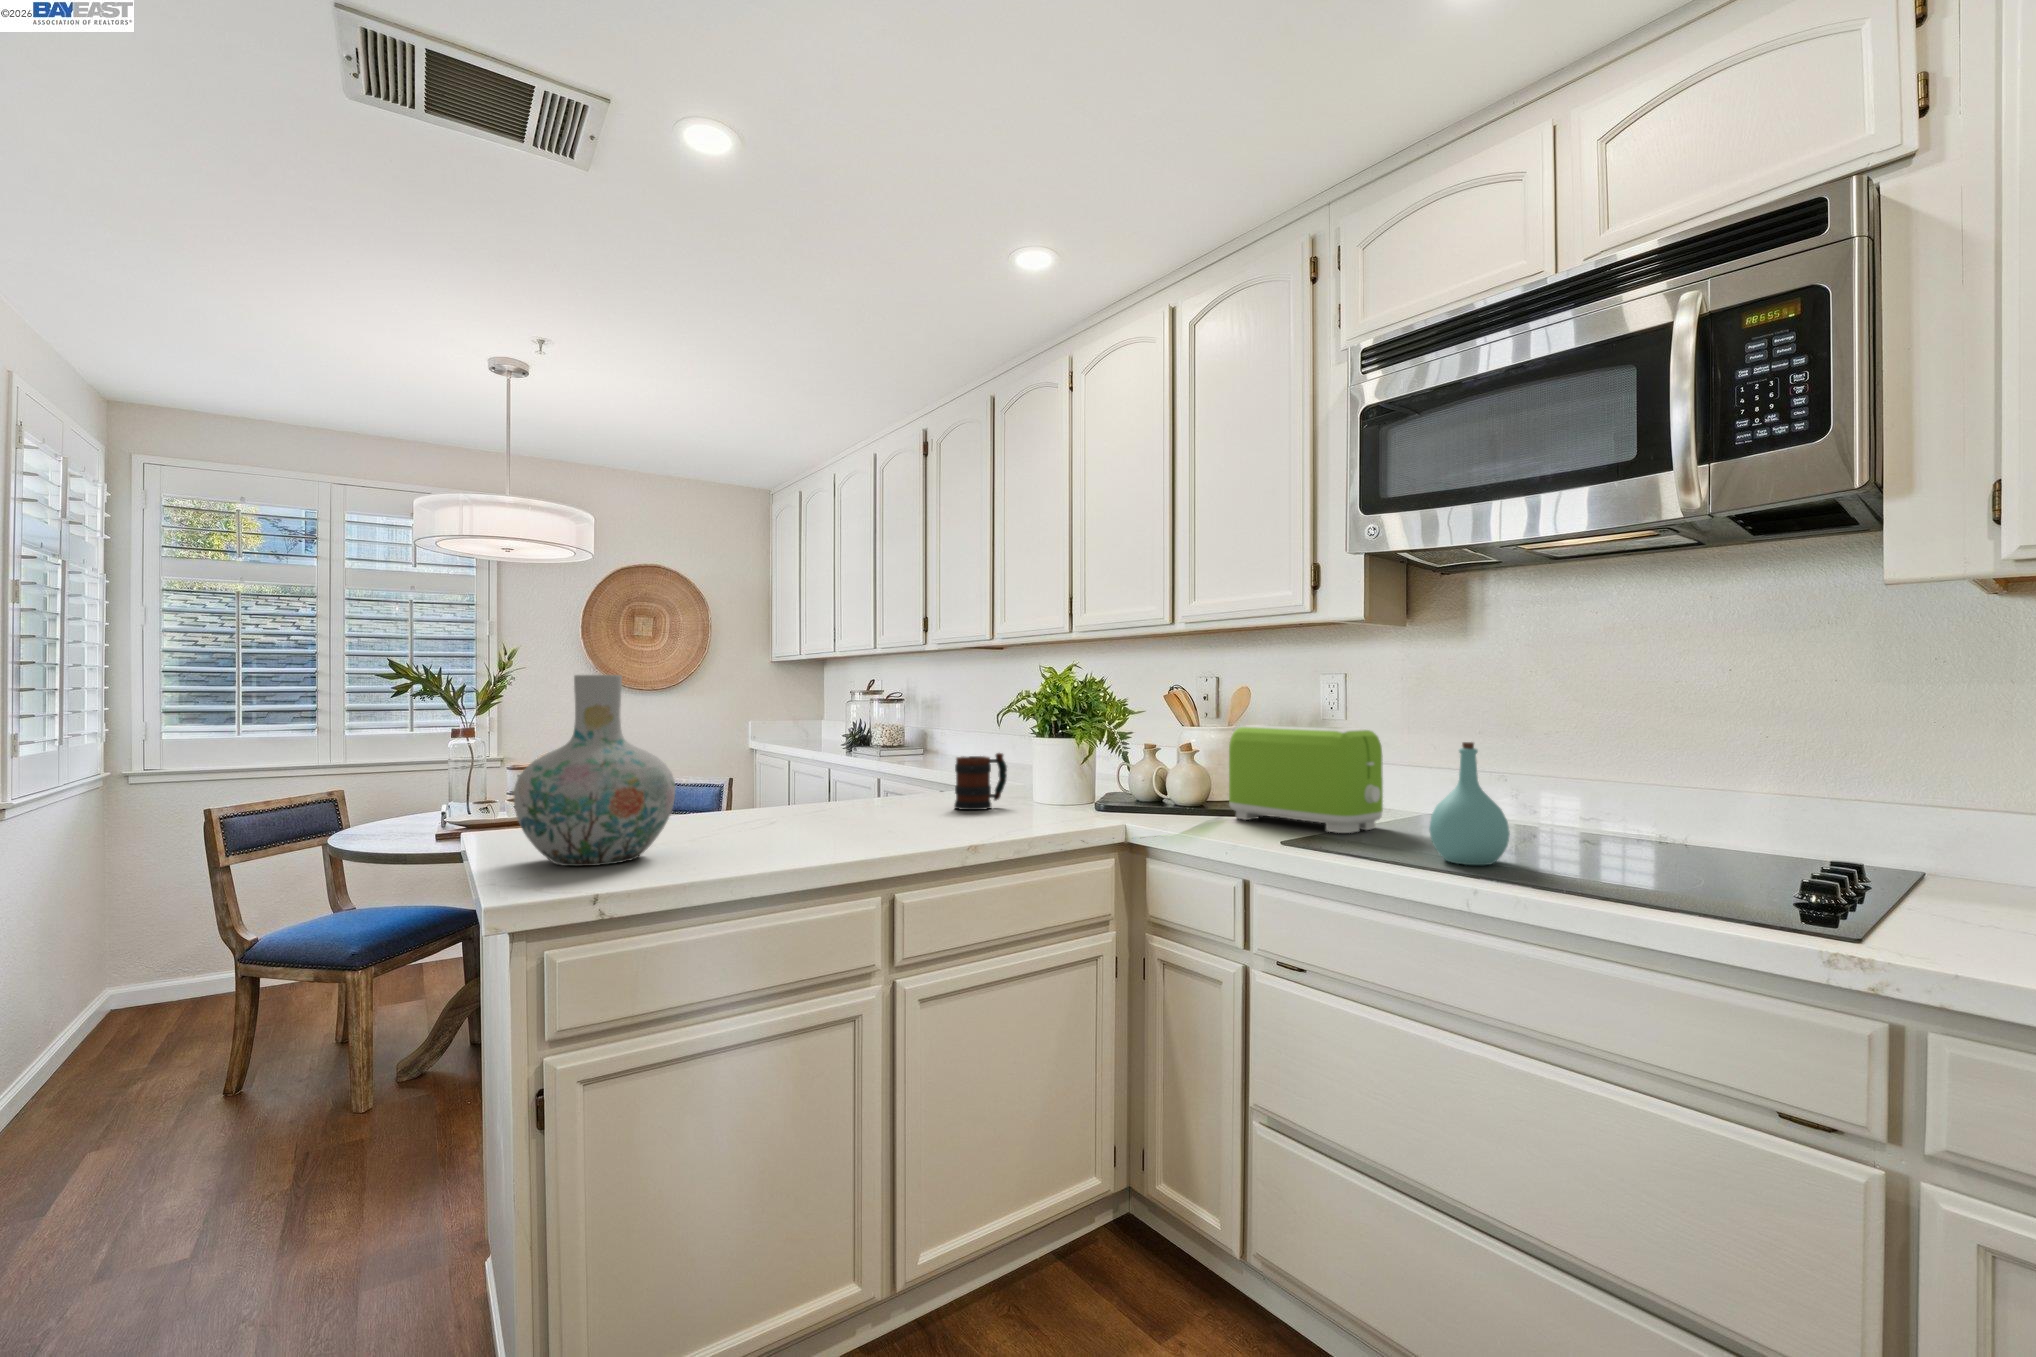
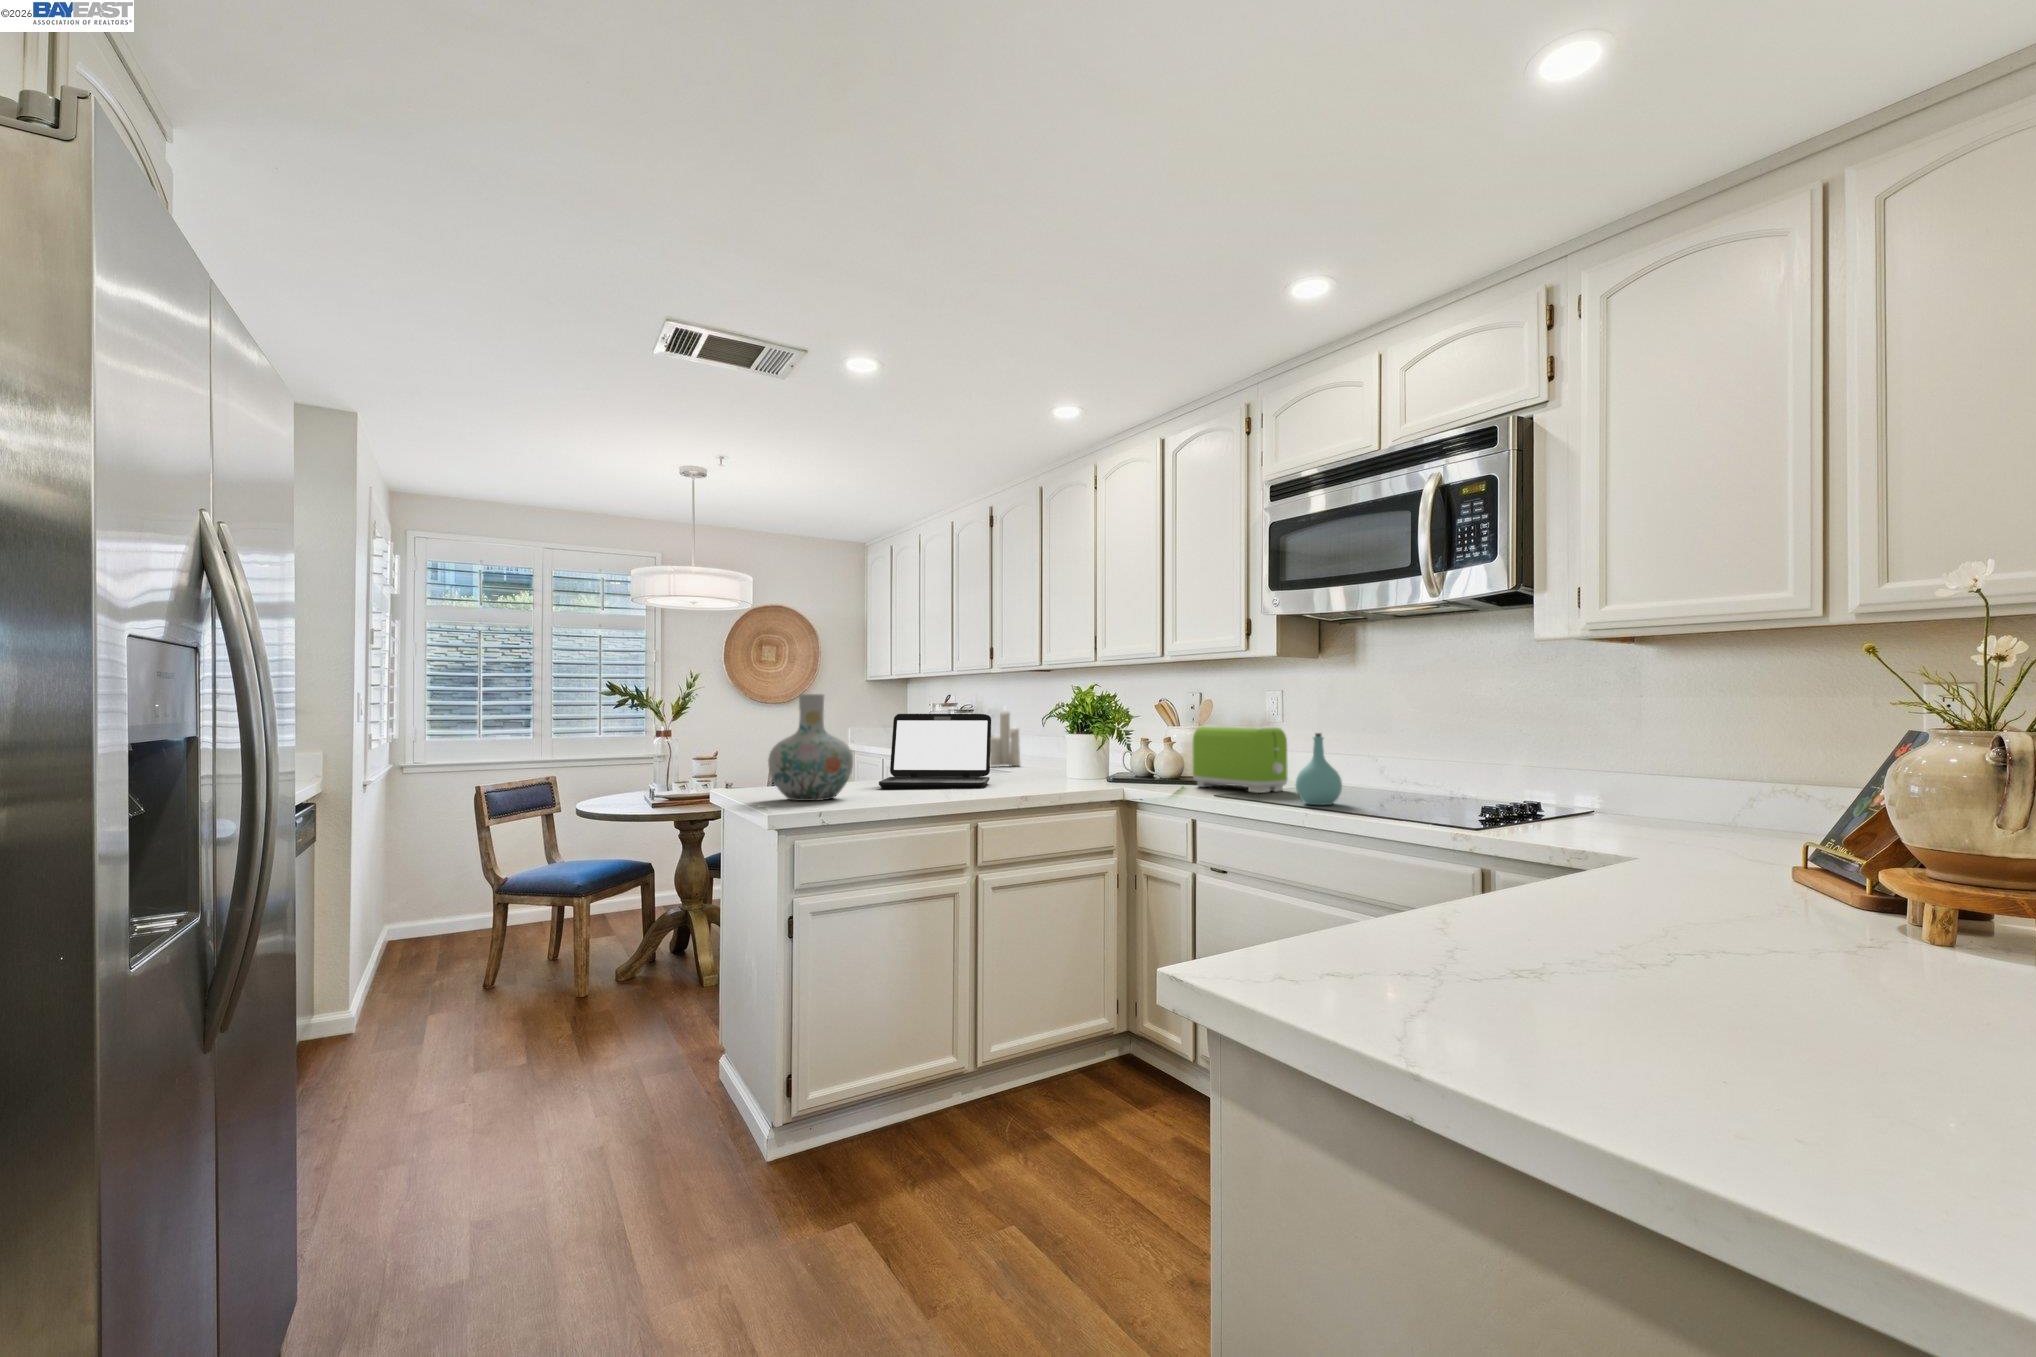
candle: none [922,686,964,774] -> present [990,711,1020,766]
laptop: none [738,706,921,828] -> present [879,714,991,789]
mug: present [954,753,1007,810] -> none [1013,745,1049,782]

